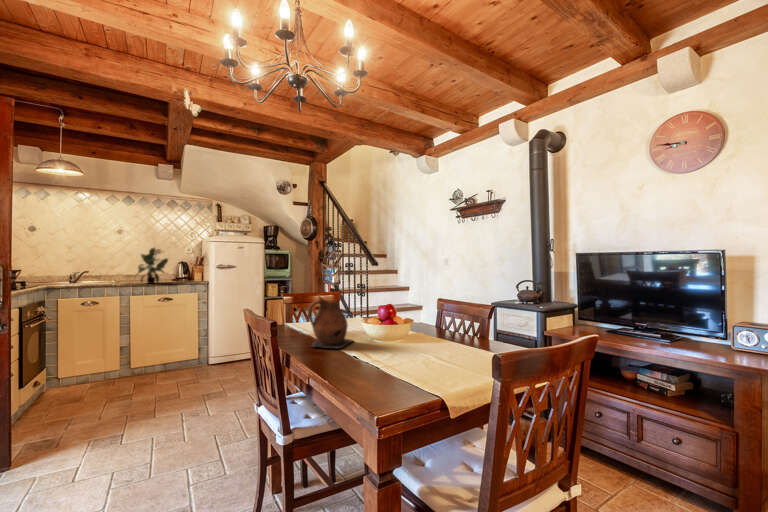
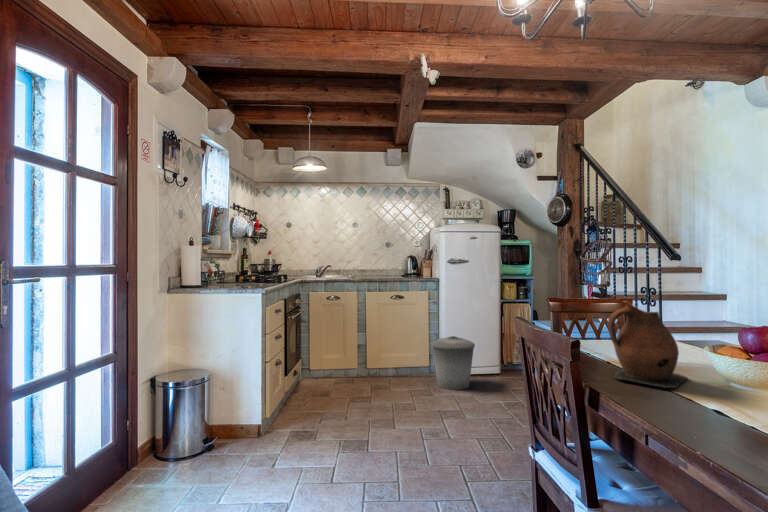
potted plant: present [138,248,168,284] -> none [369,240,399,279]
trash can: none [199,330,239,376] -> present [431,336,475,390]

